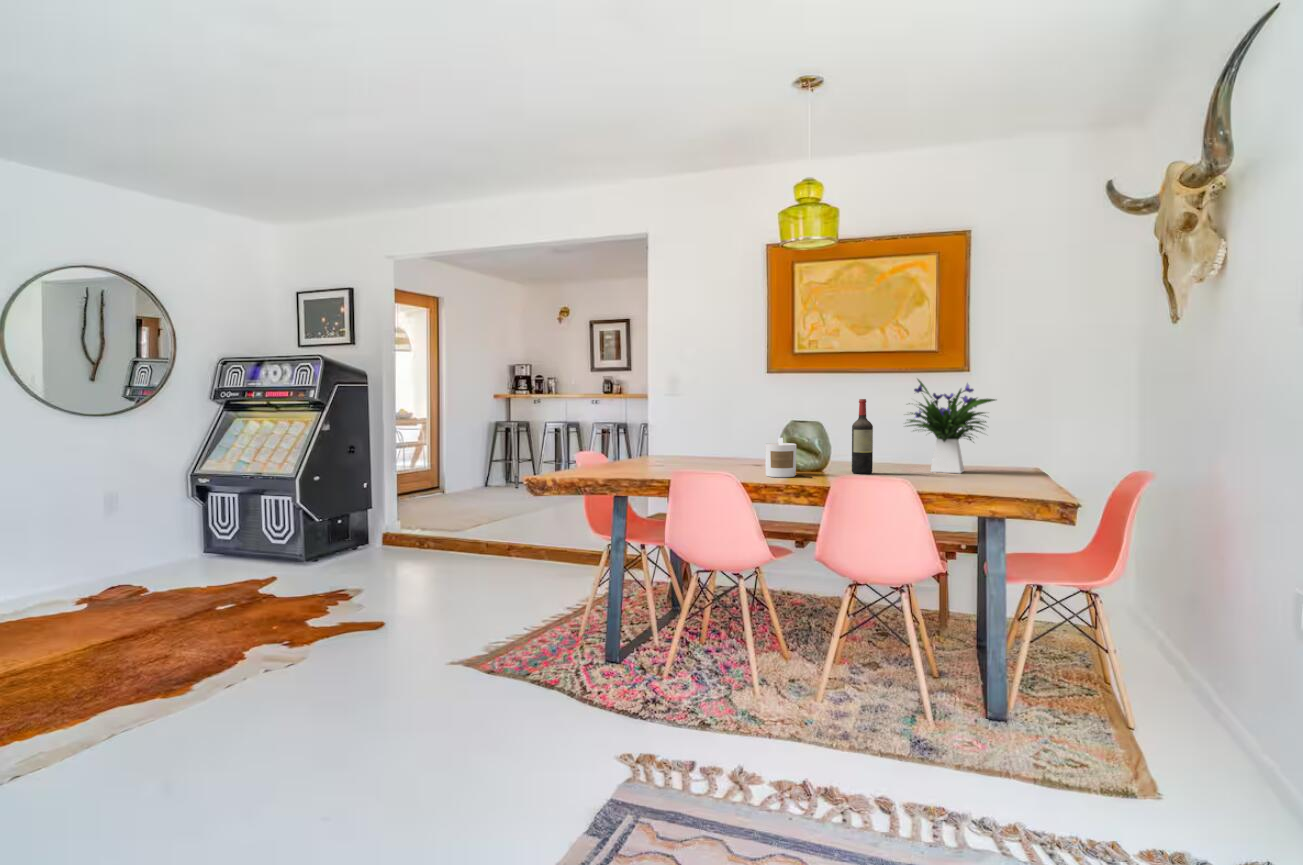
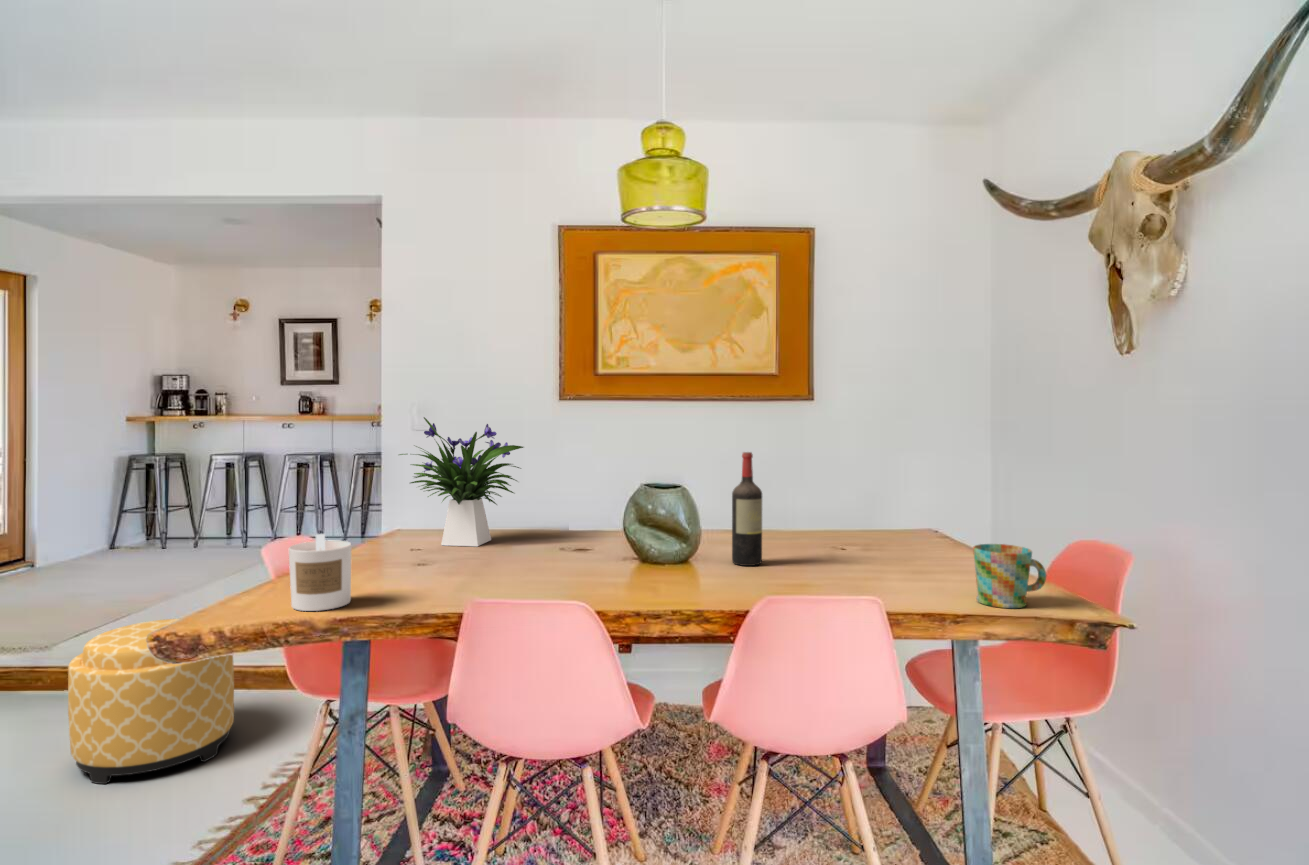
flower arrangement: present [907,379,995,473] -> present [399,417,523,546]
candle: present [765,438,797,477] -> present [289,534,352,611]
mug: none [989,454,1040,493] -> present [973,544,1046,608]
ottoman: none [477,508,560,594] -> present [68,619,234,784]

